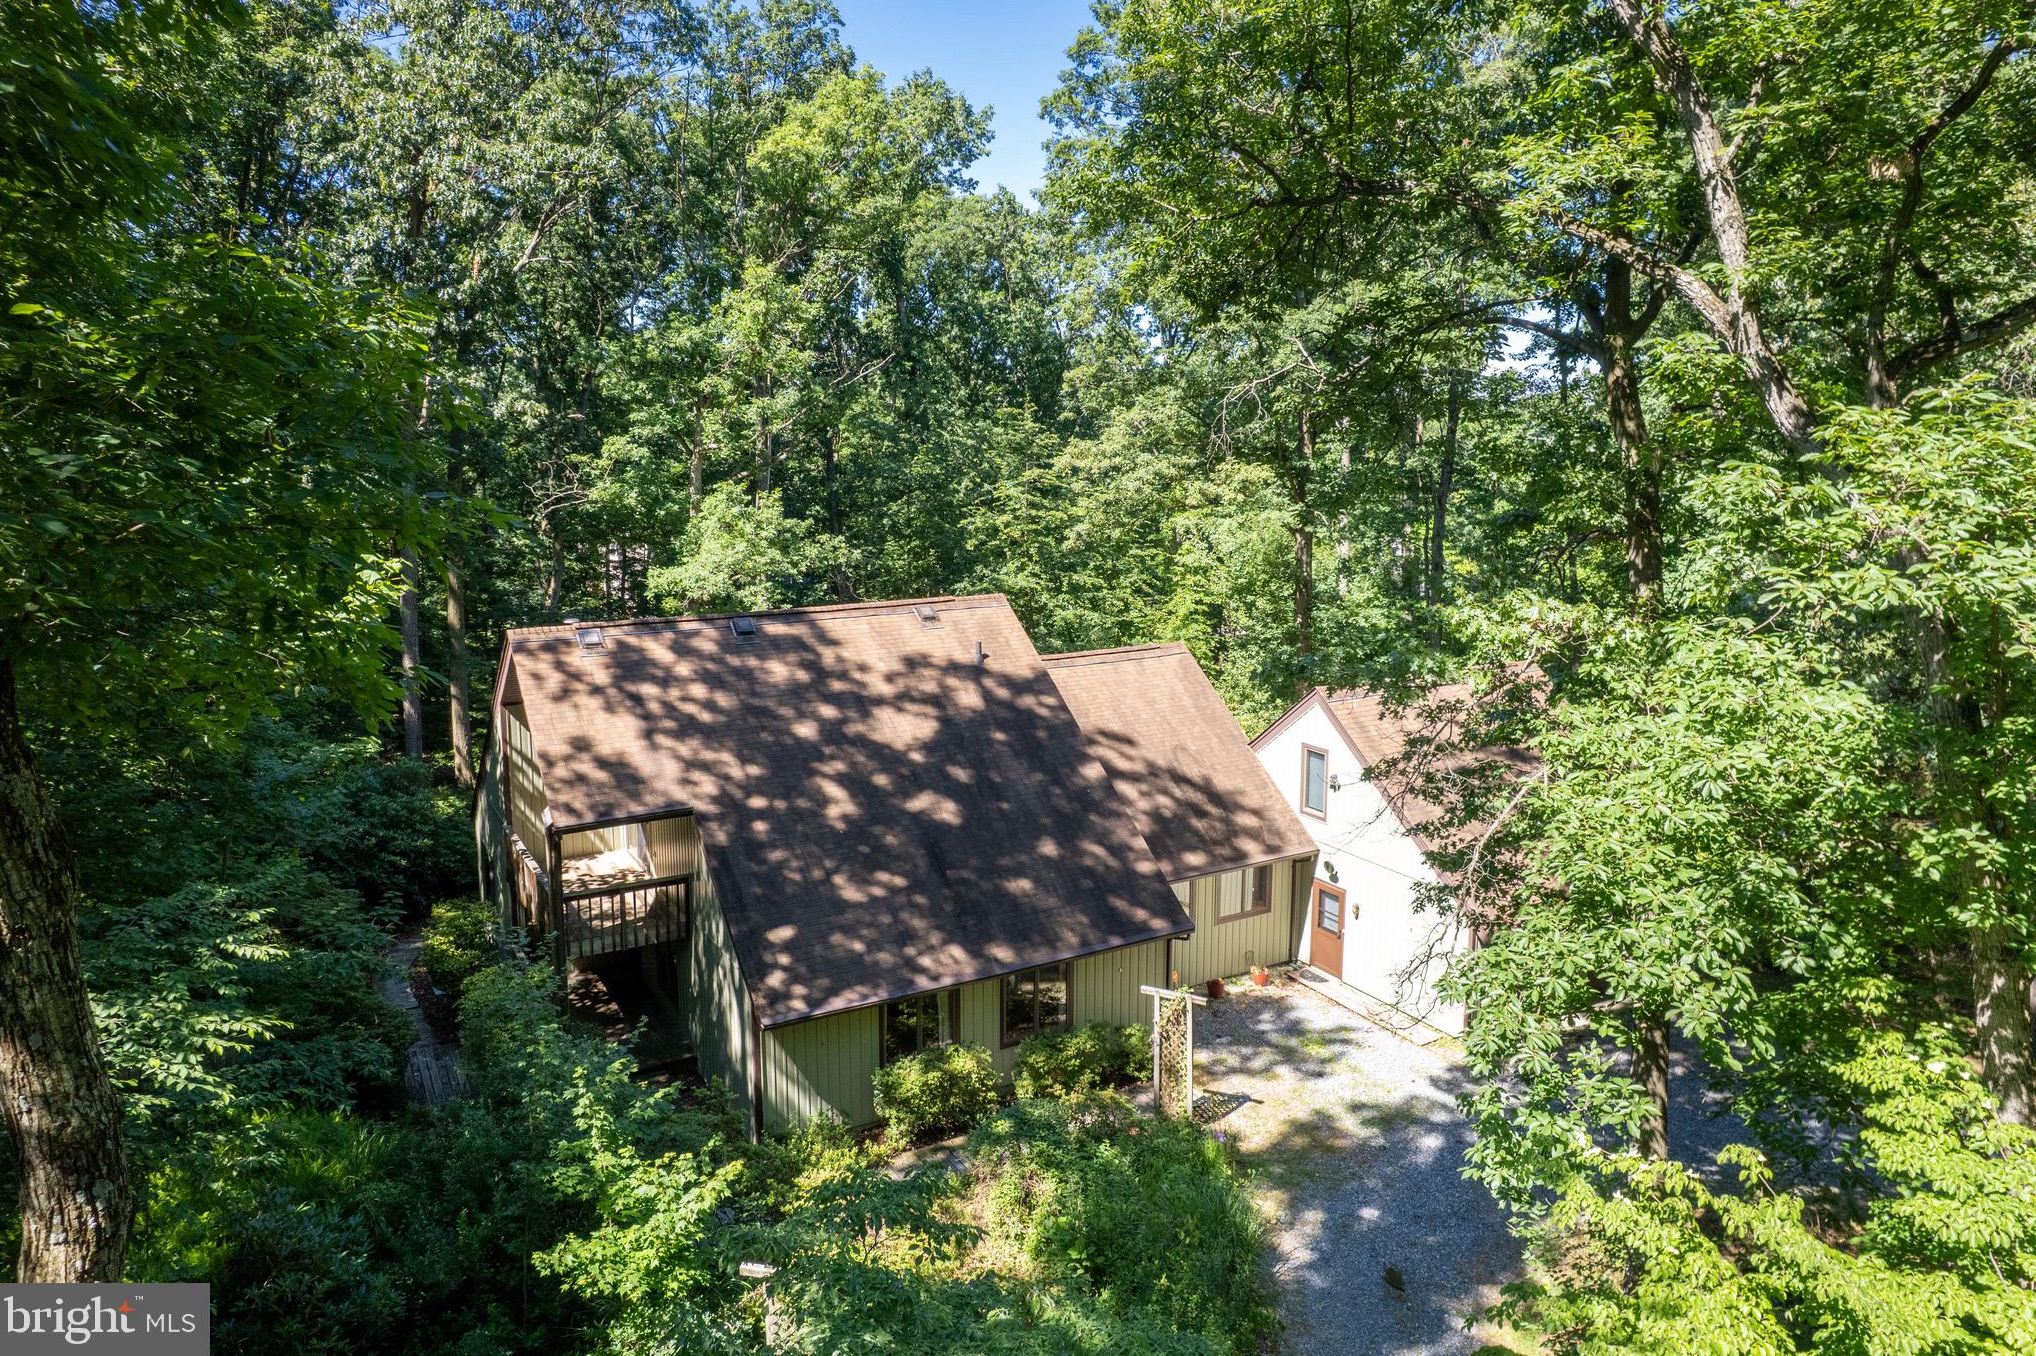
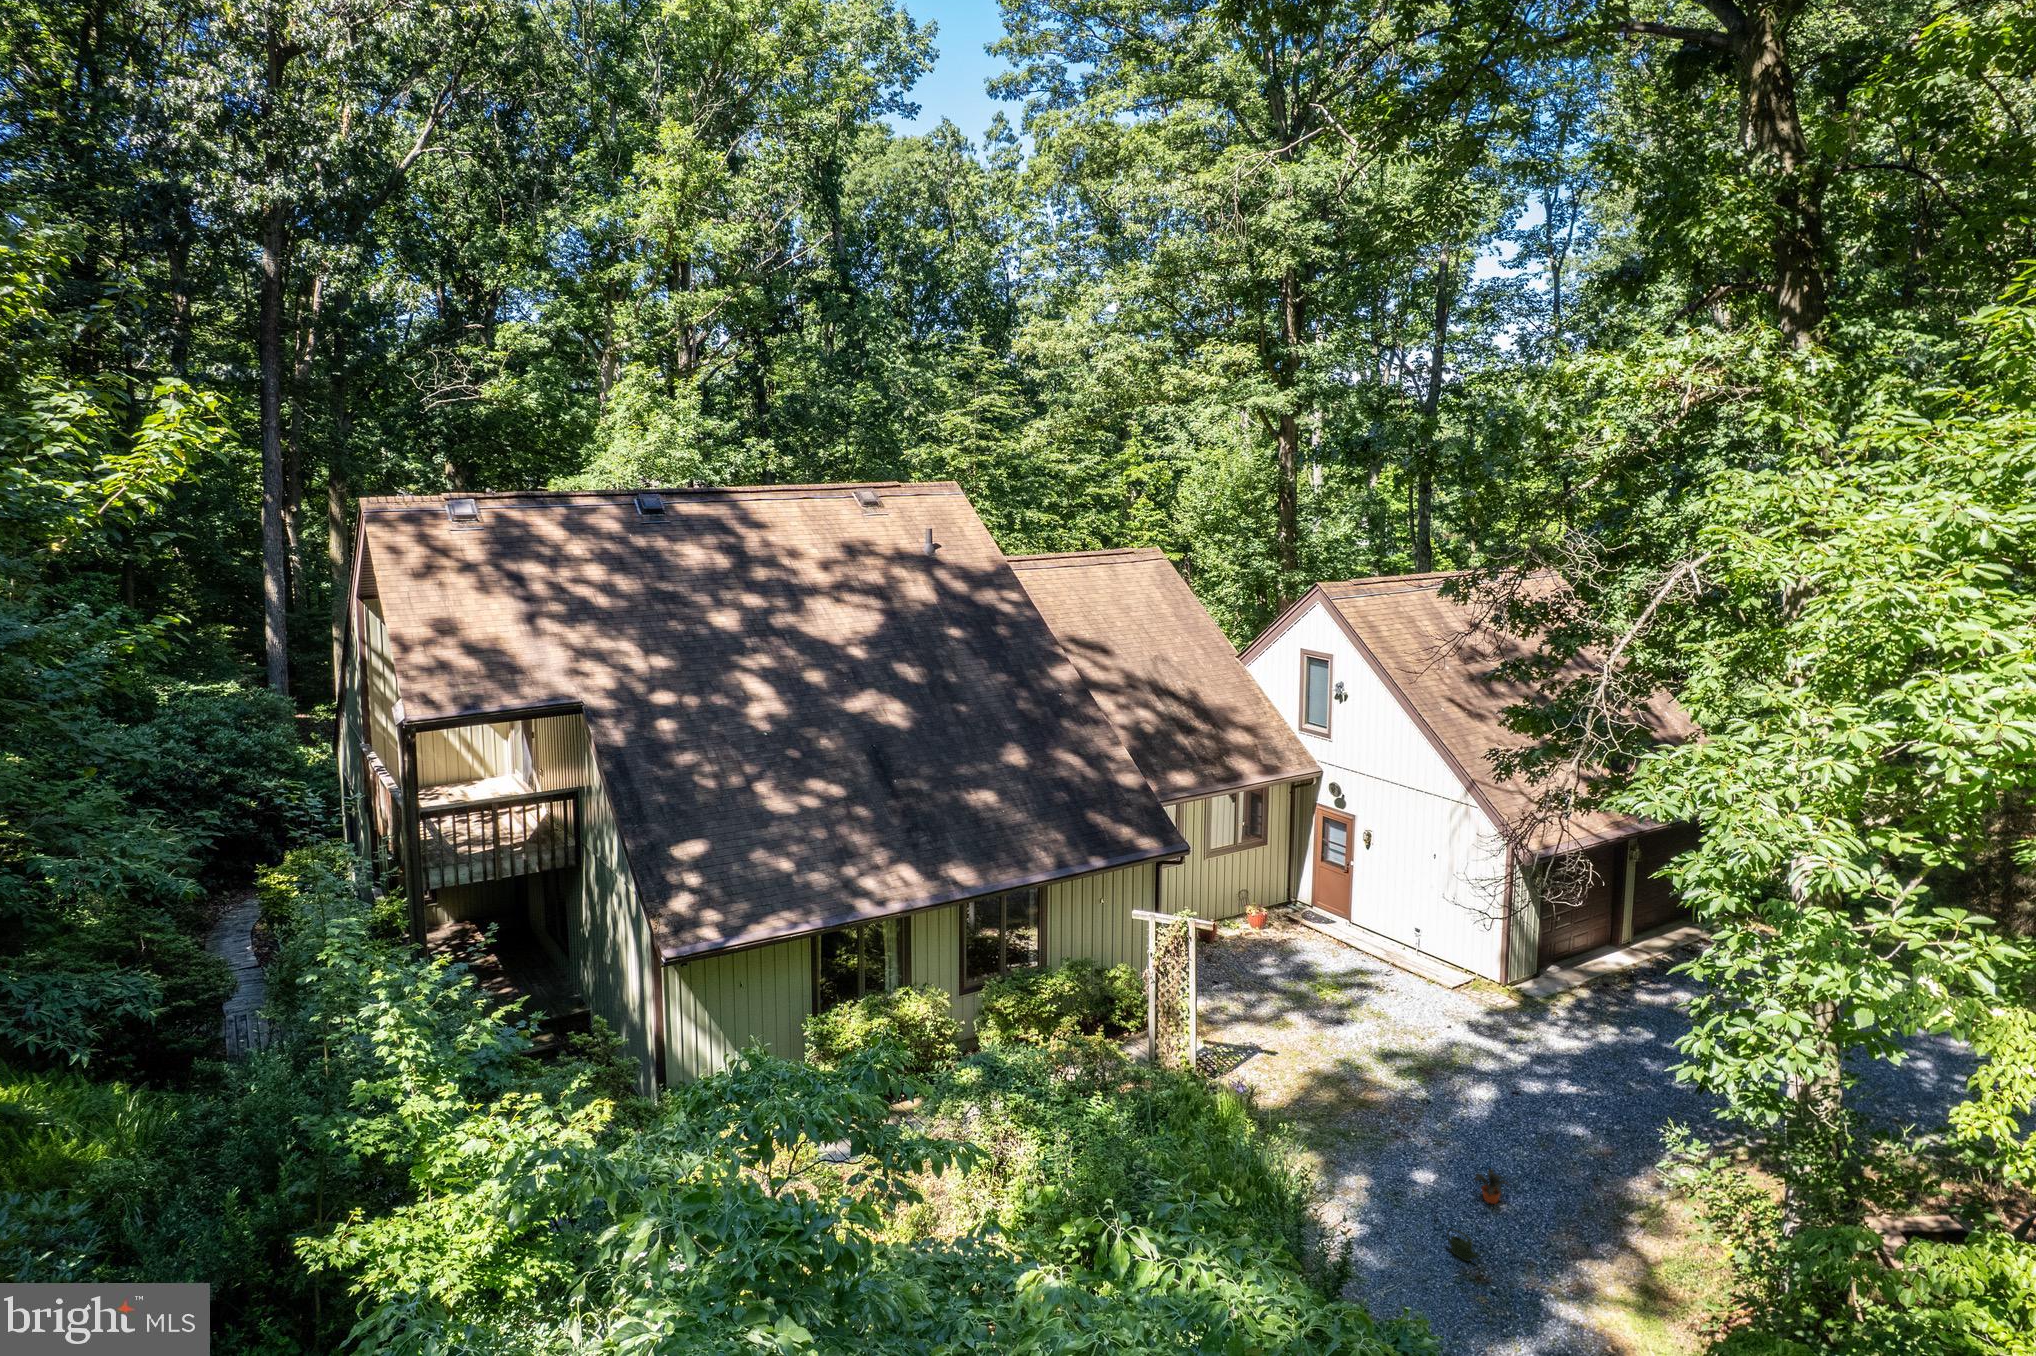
potted plant: none [1411,1212,1442,1241] -> present [1474,1168,1510,1204]

